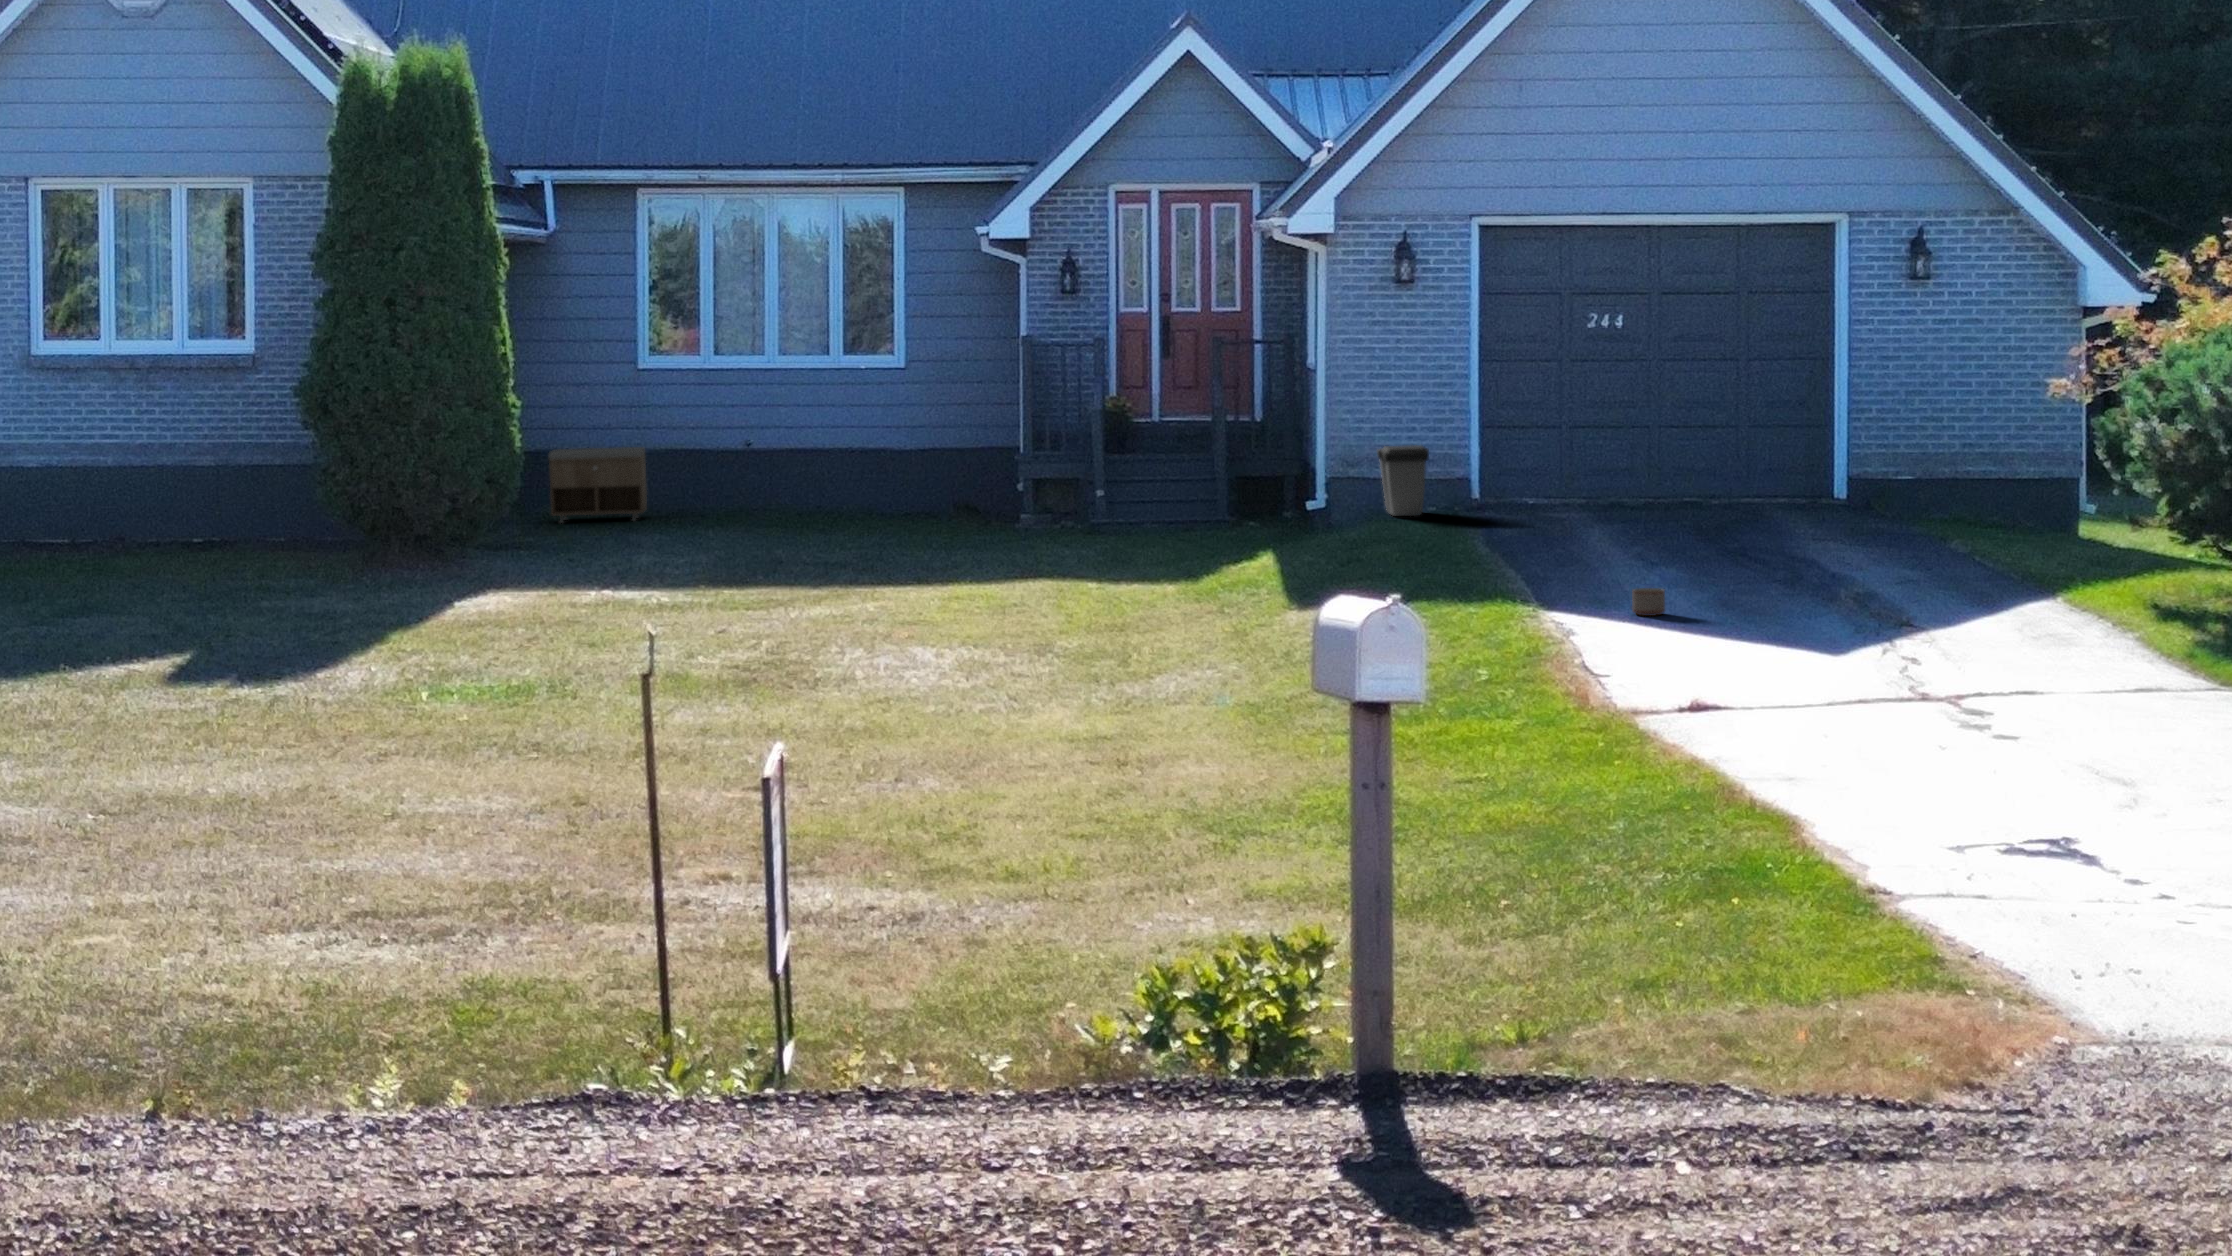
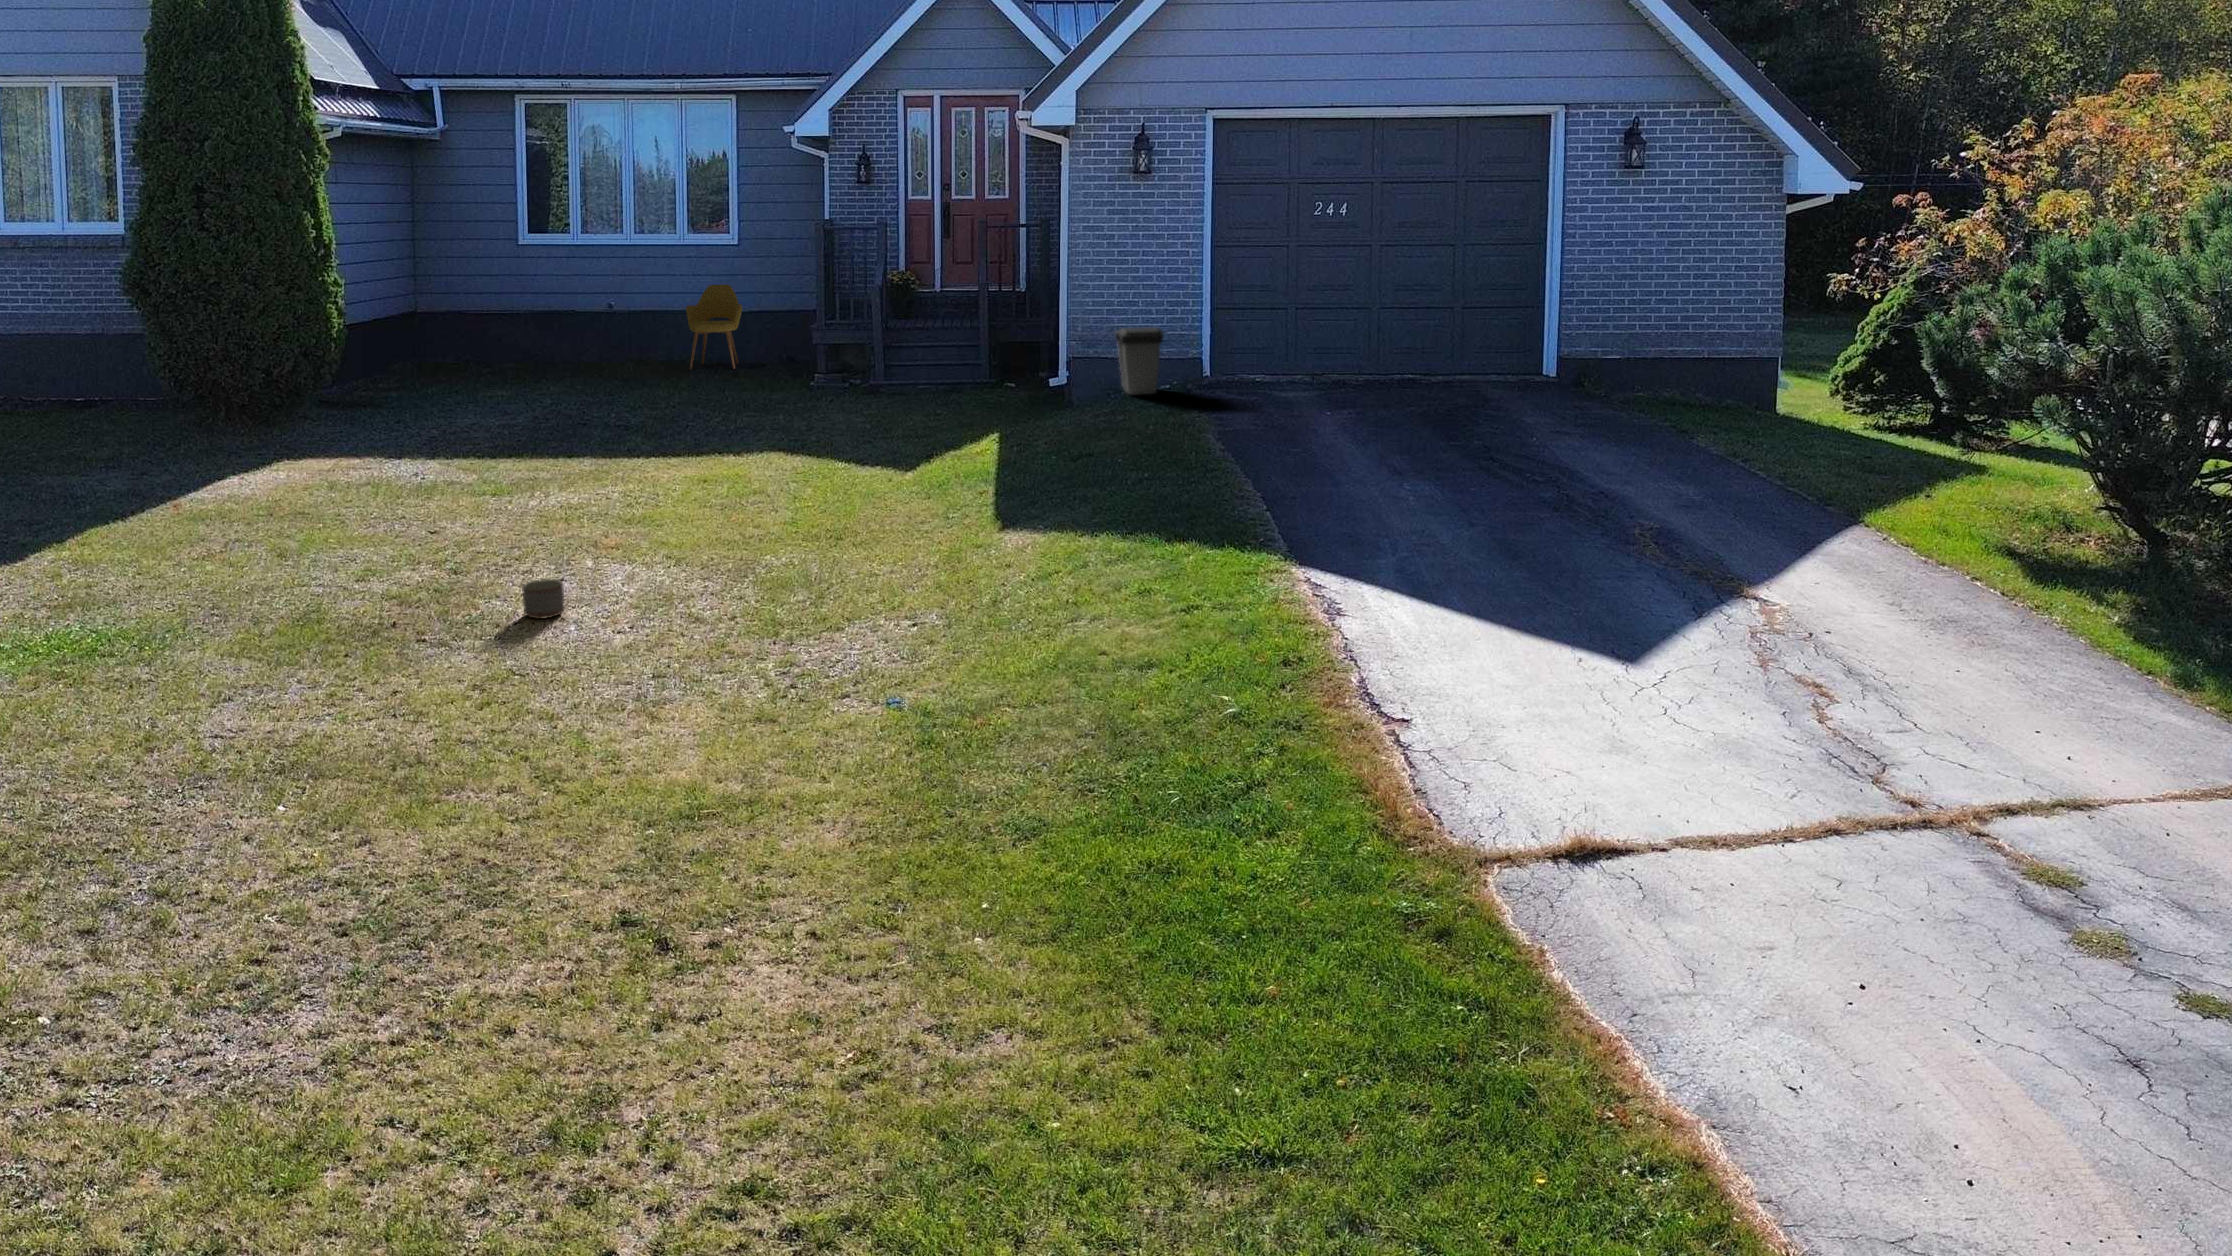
chair: none [851,415,919,516] -> present [686,285,742,370]
storage bench: present [549,447,647,522] -> none [436,311,527,374]
planter: present [1632,588,1665,616] -> present [522,579,565,619]

